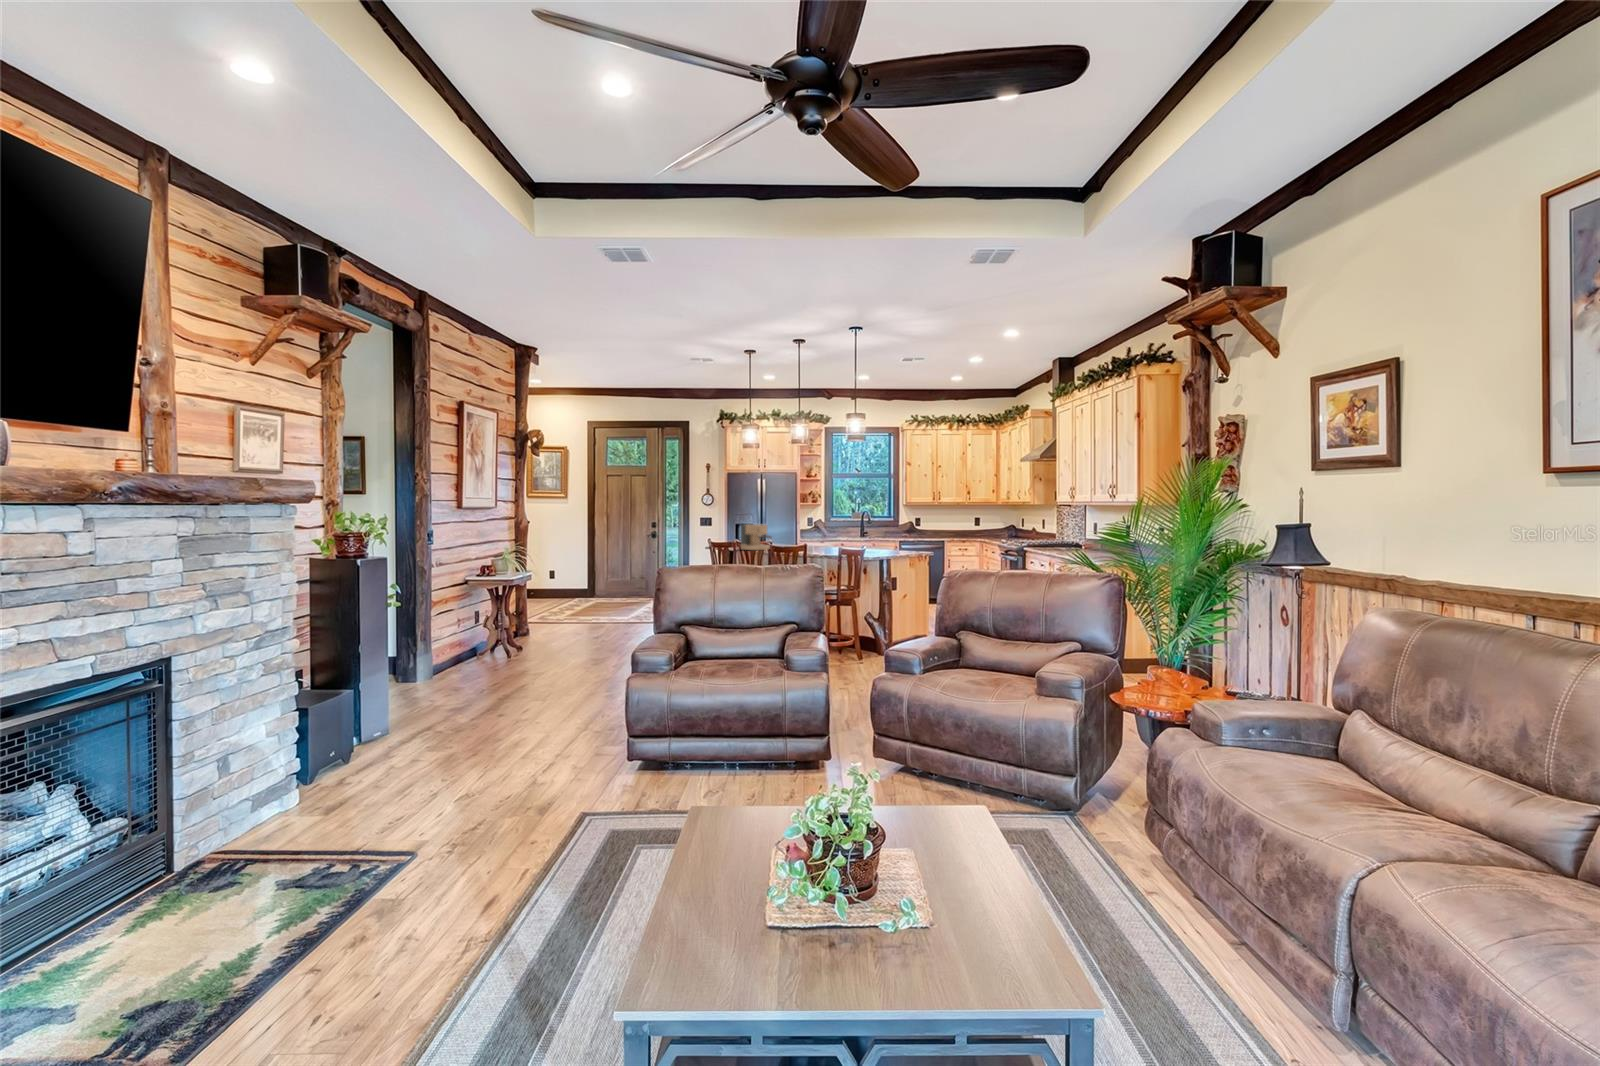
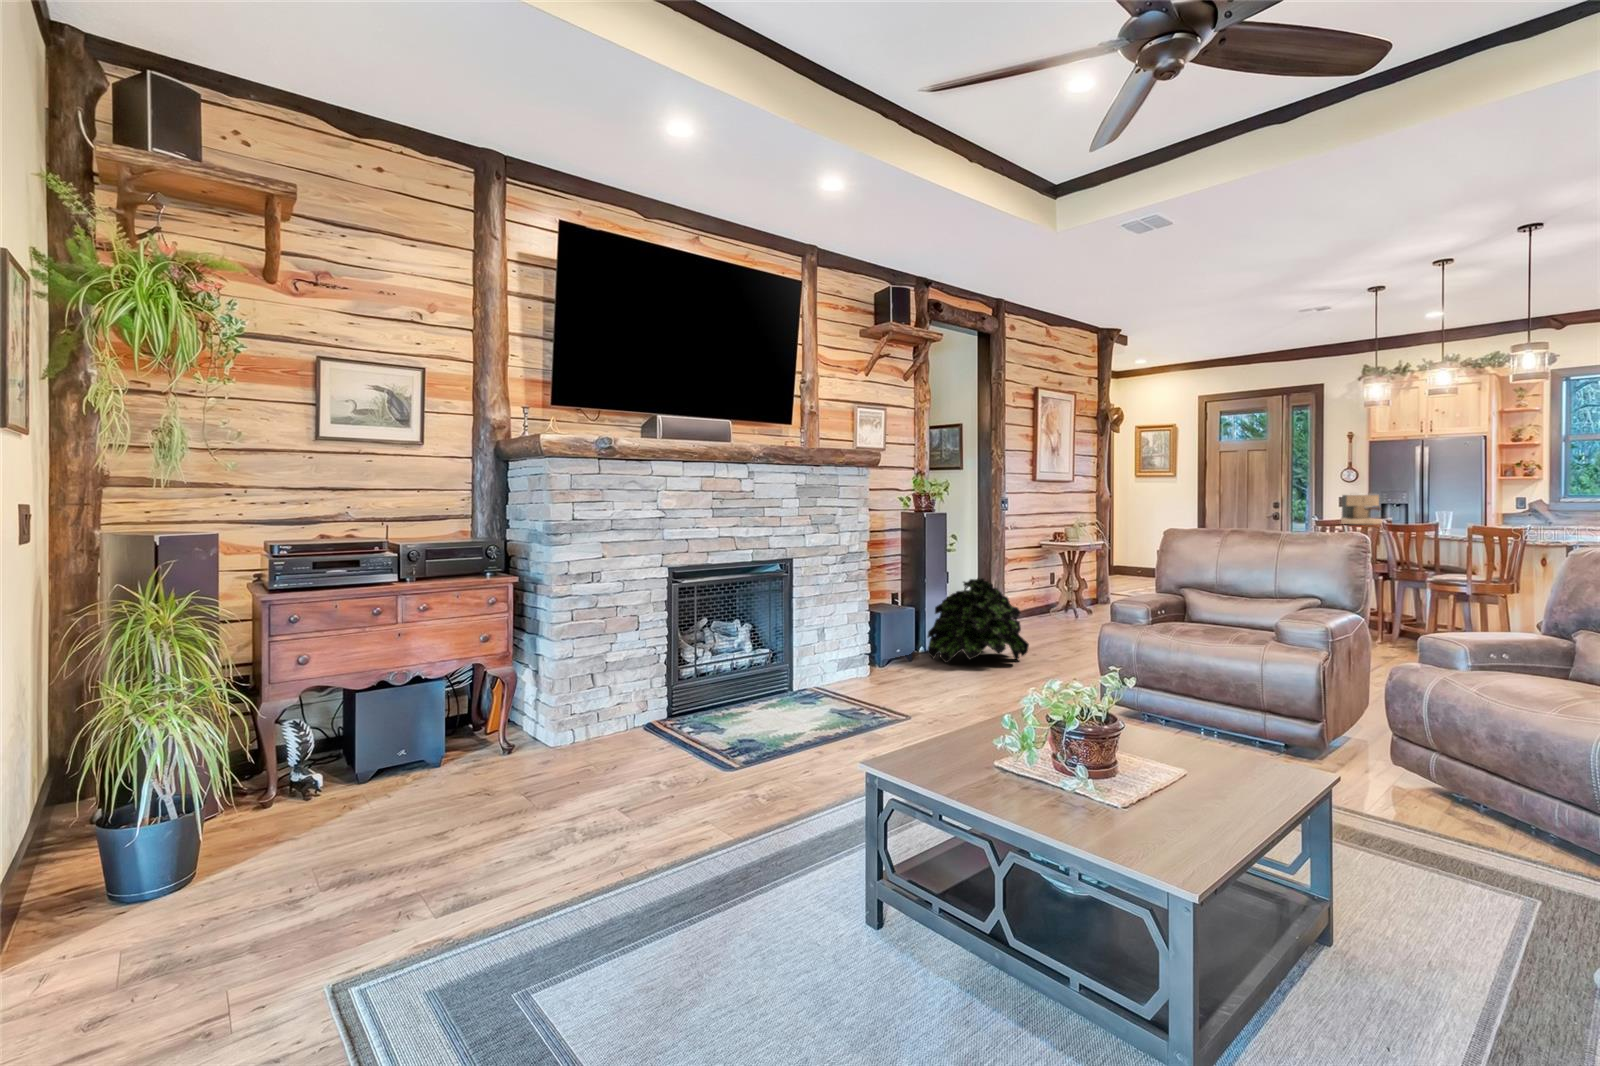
potted plant: none [366,637,504,755] -> present [928,578,1029,663]

